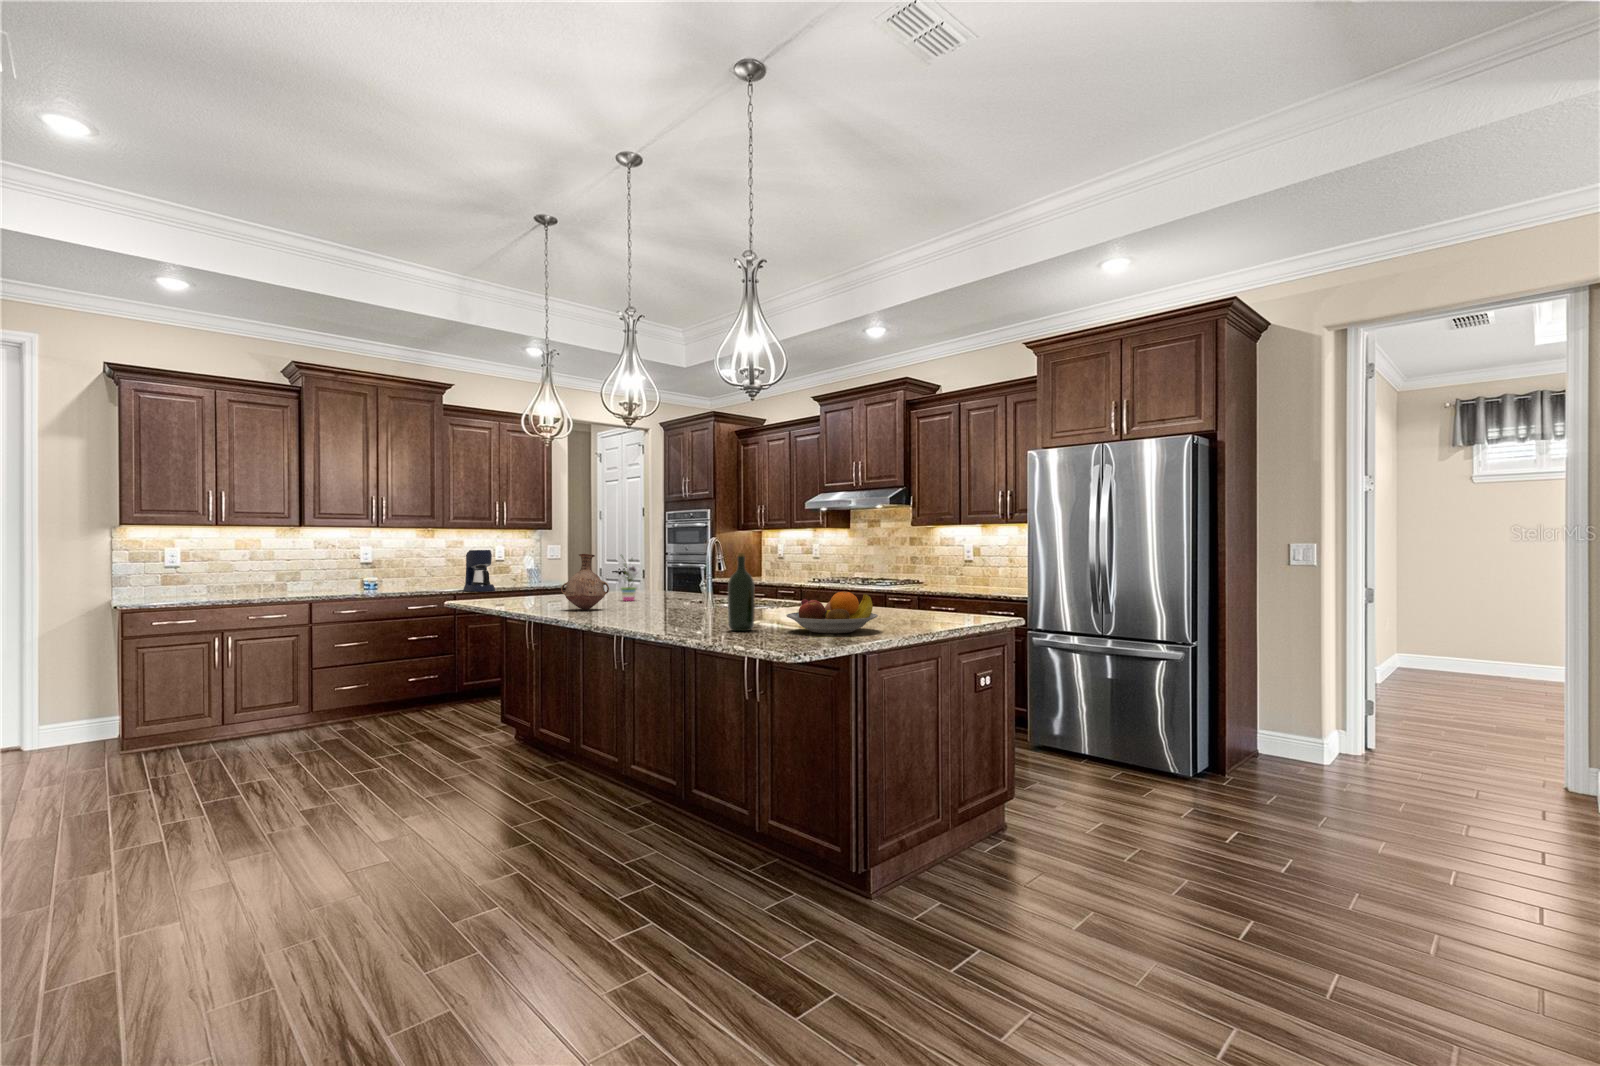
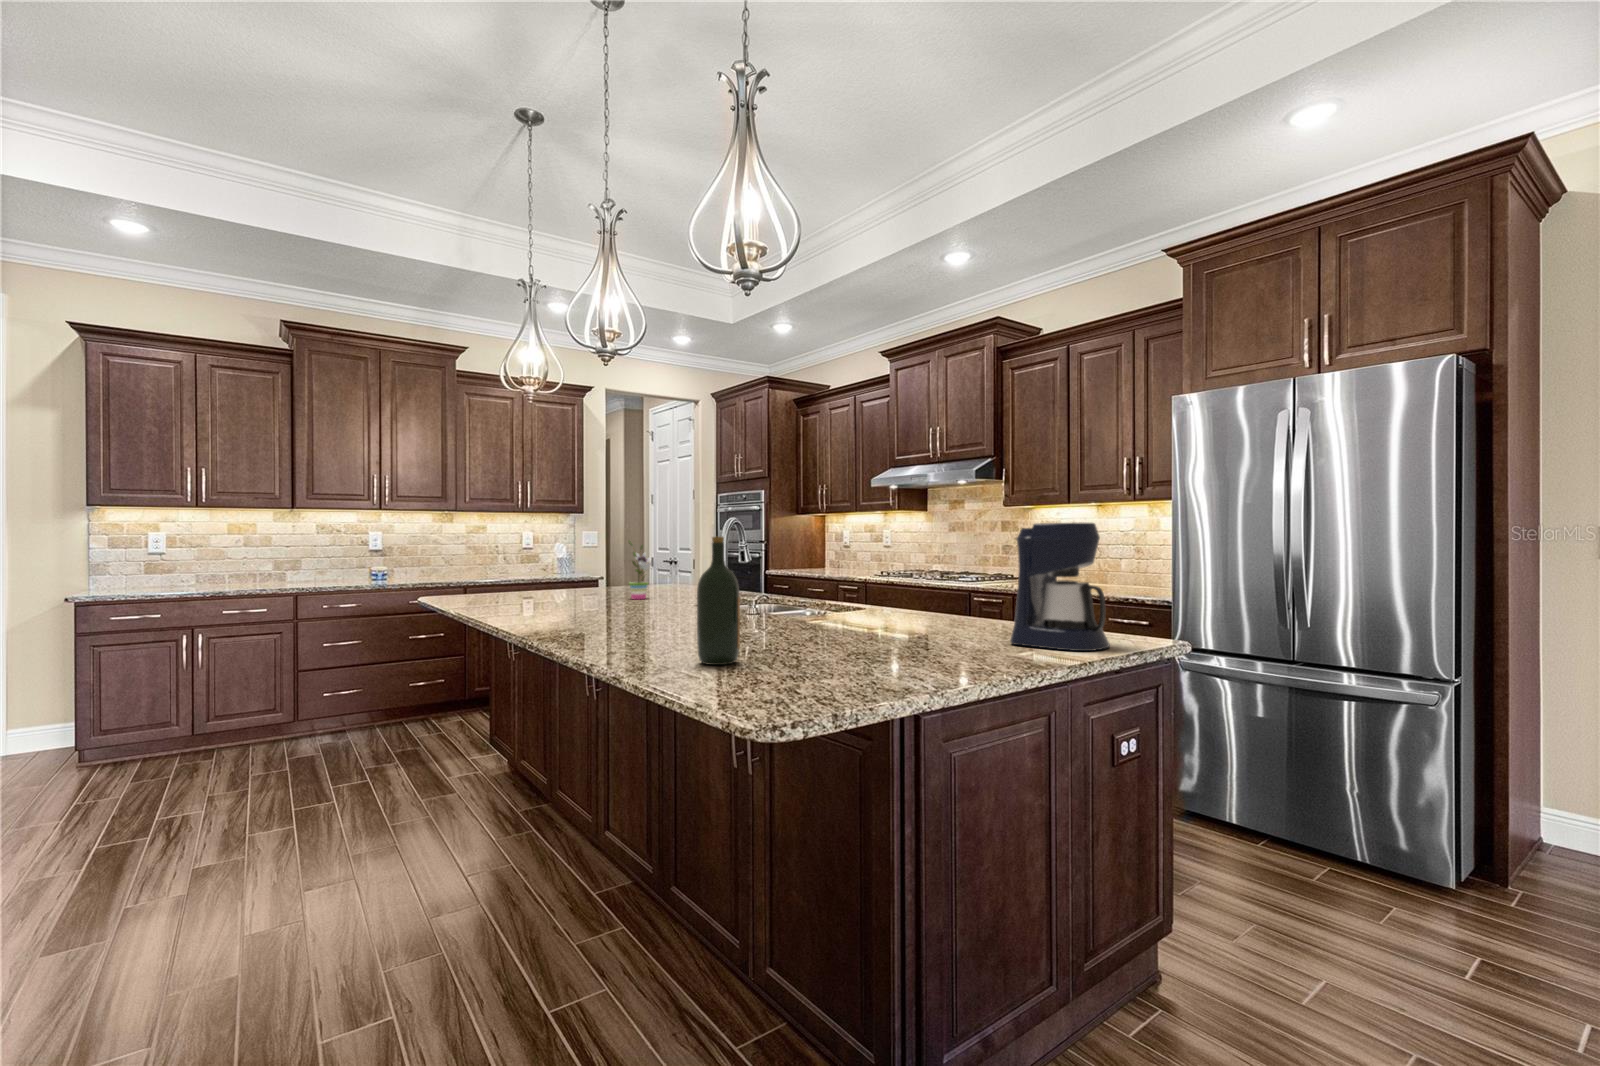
coffee maker: present [463,550,496,592] -> present [1010,522,1110,651]
vase: present [561,554,609,610] -> none [528,540,591,614]
fruit bowl: present [786,592,878,633] -> none [788,603,943,675]

